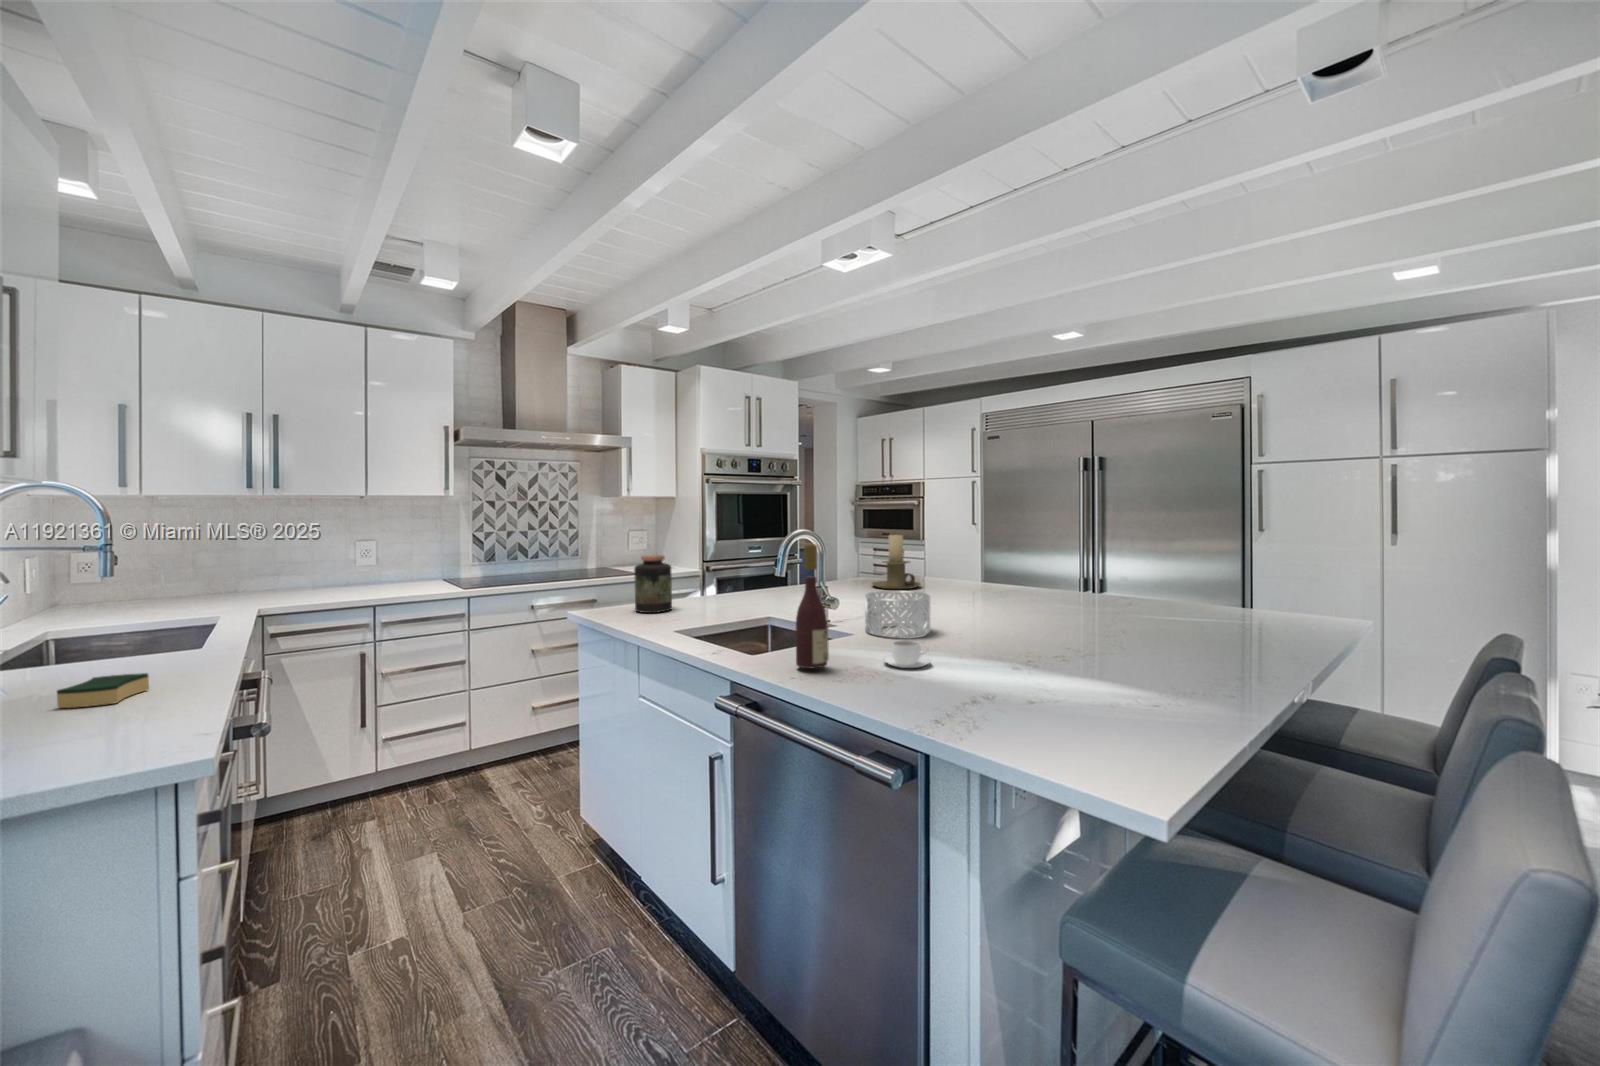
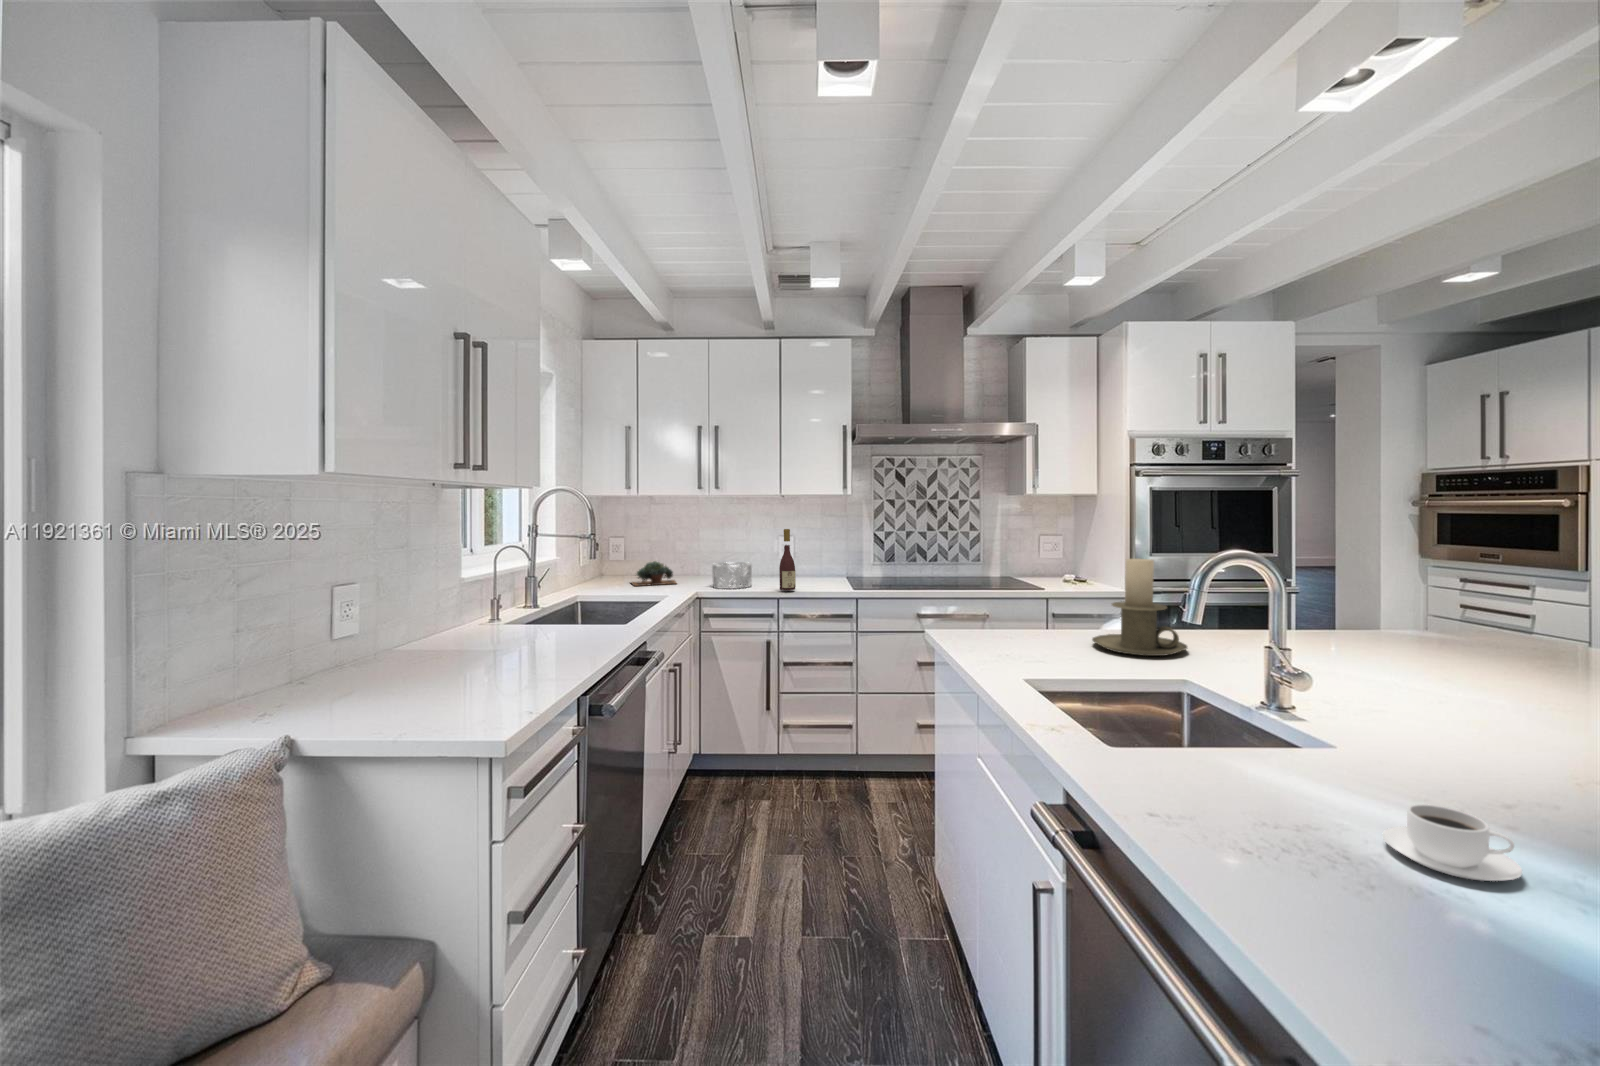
candle holder: present [872,535,920,589] -> present [1092,559,1187,656]
wine bottle: present [796,544,829,668] -> present [779,529,796,590]
jar: present [634,555,672,613] -> none [997,575,1045,650]
succulent plant: none [126,575,214,608] -> present [631,561,676,586]
decorative bowl: present [865,591,930,638] -> present [712,562,752,589]
sponge: present [57,673,149,708] -> none [491,654,550,680]

